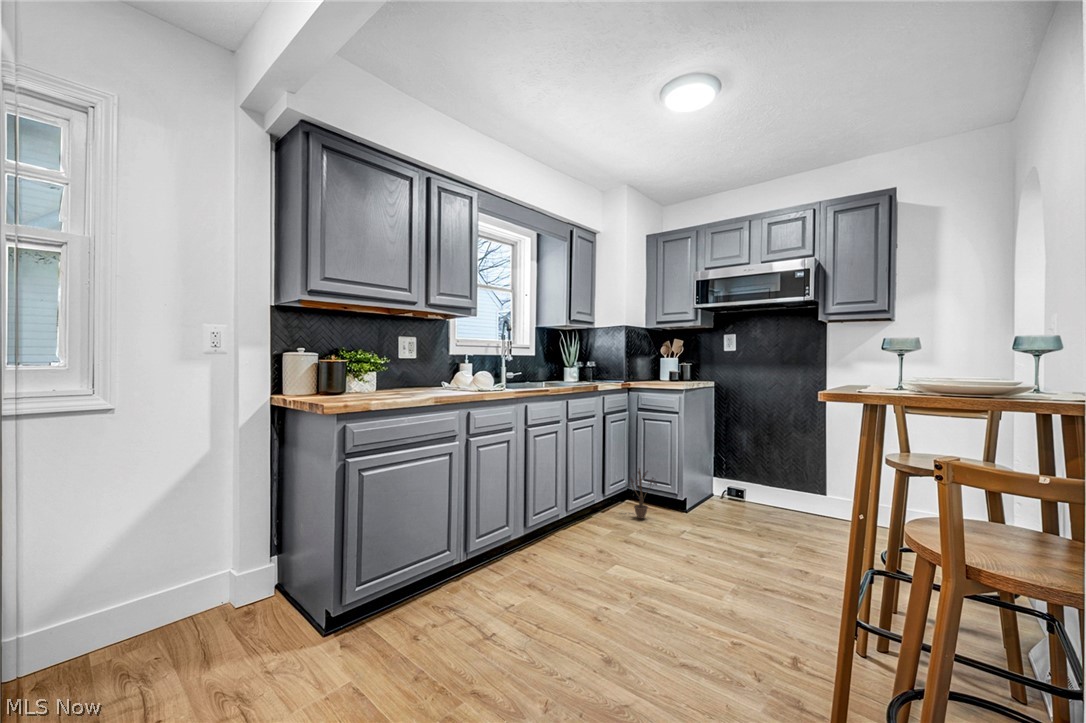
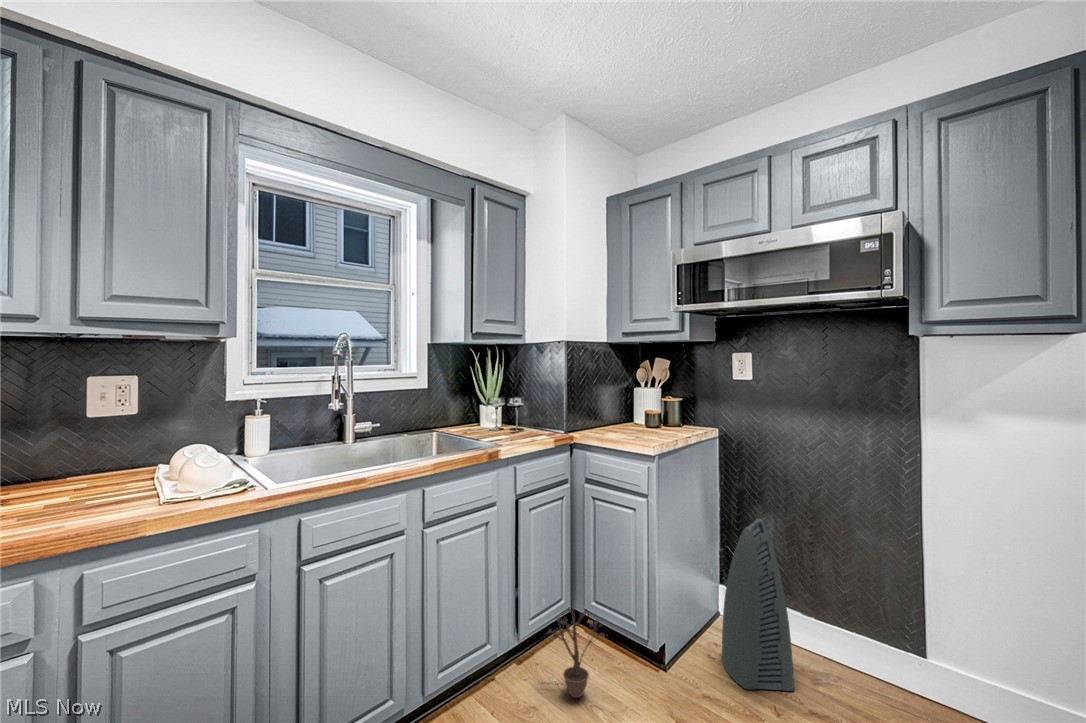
air purifier: none [717,428,757,516] -> present [722,519,794,691]

